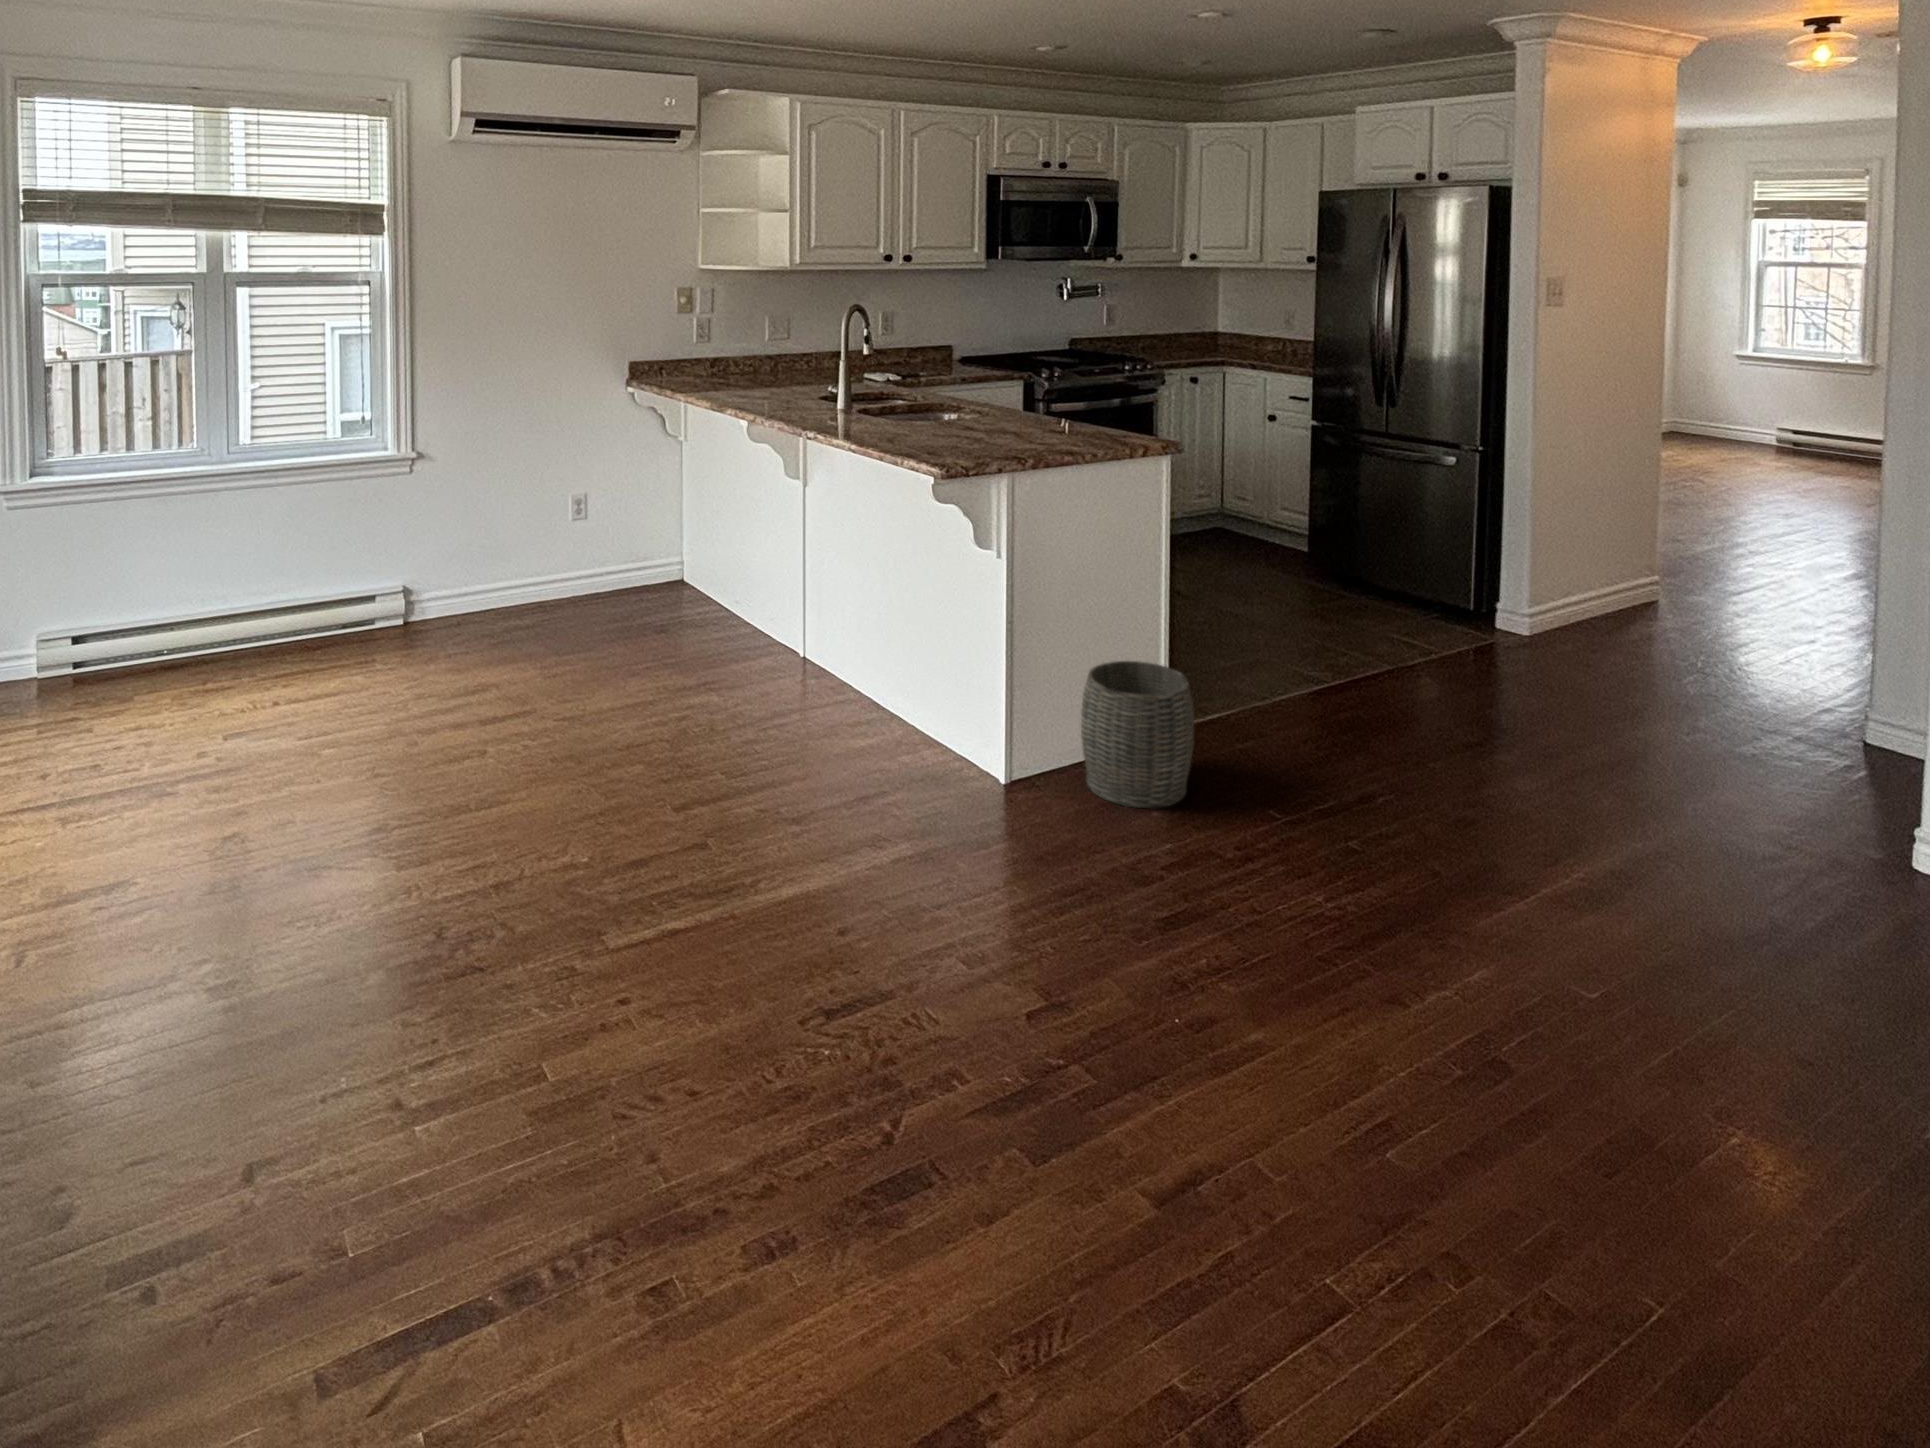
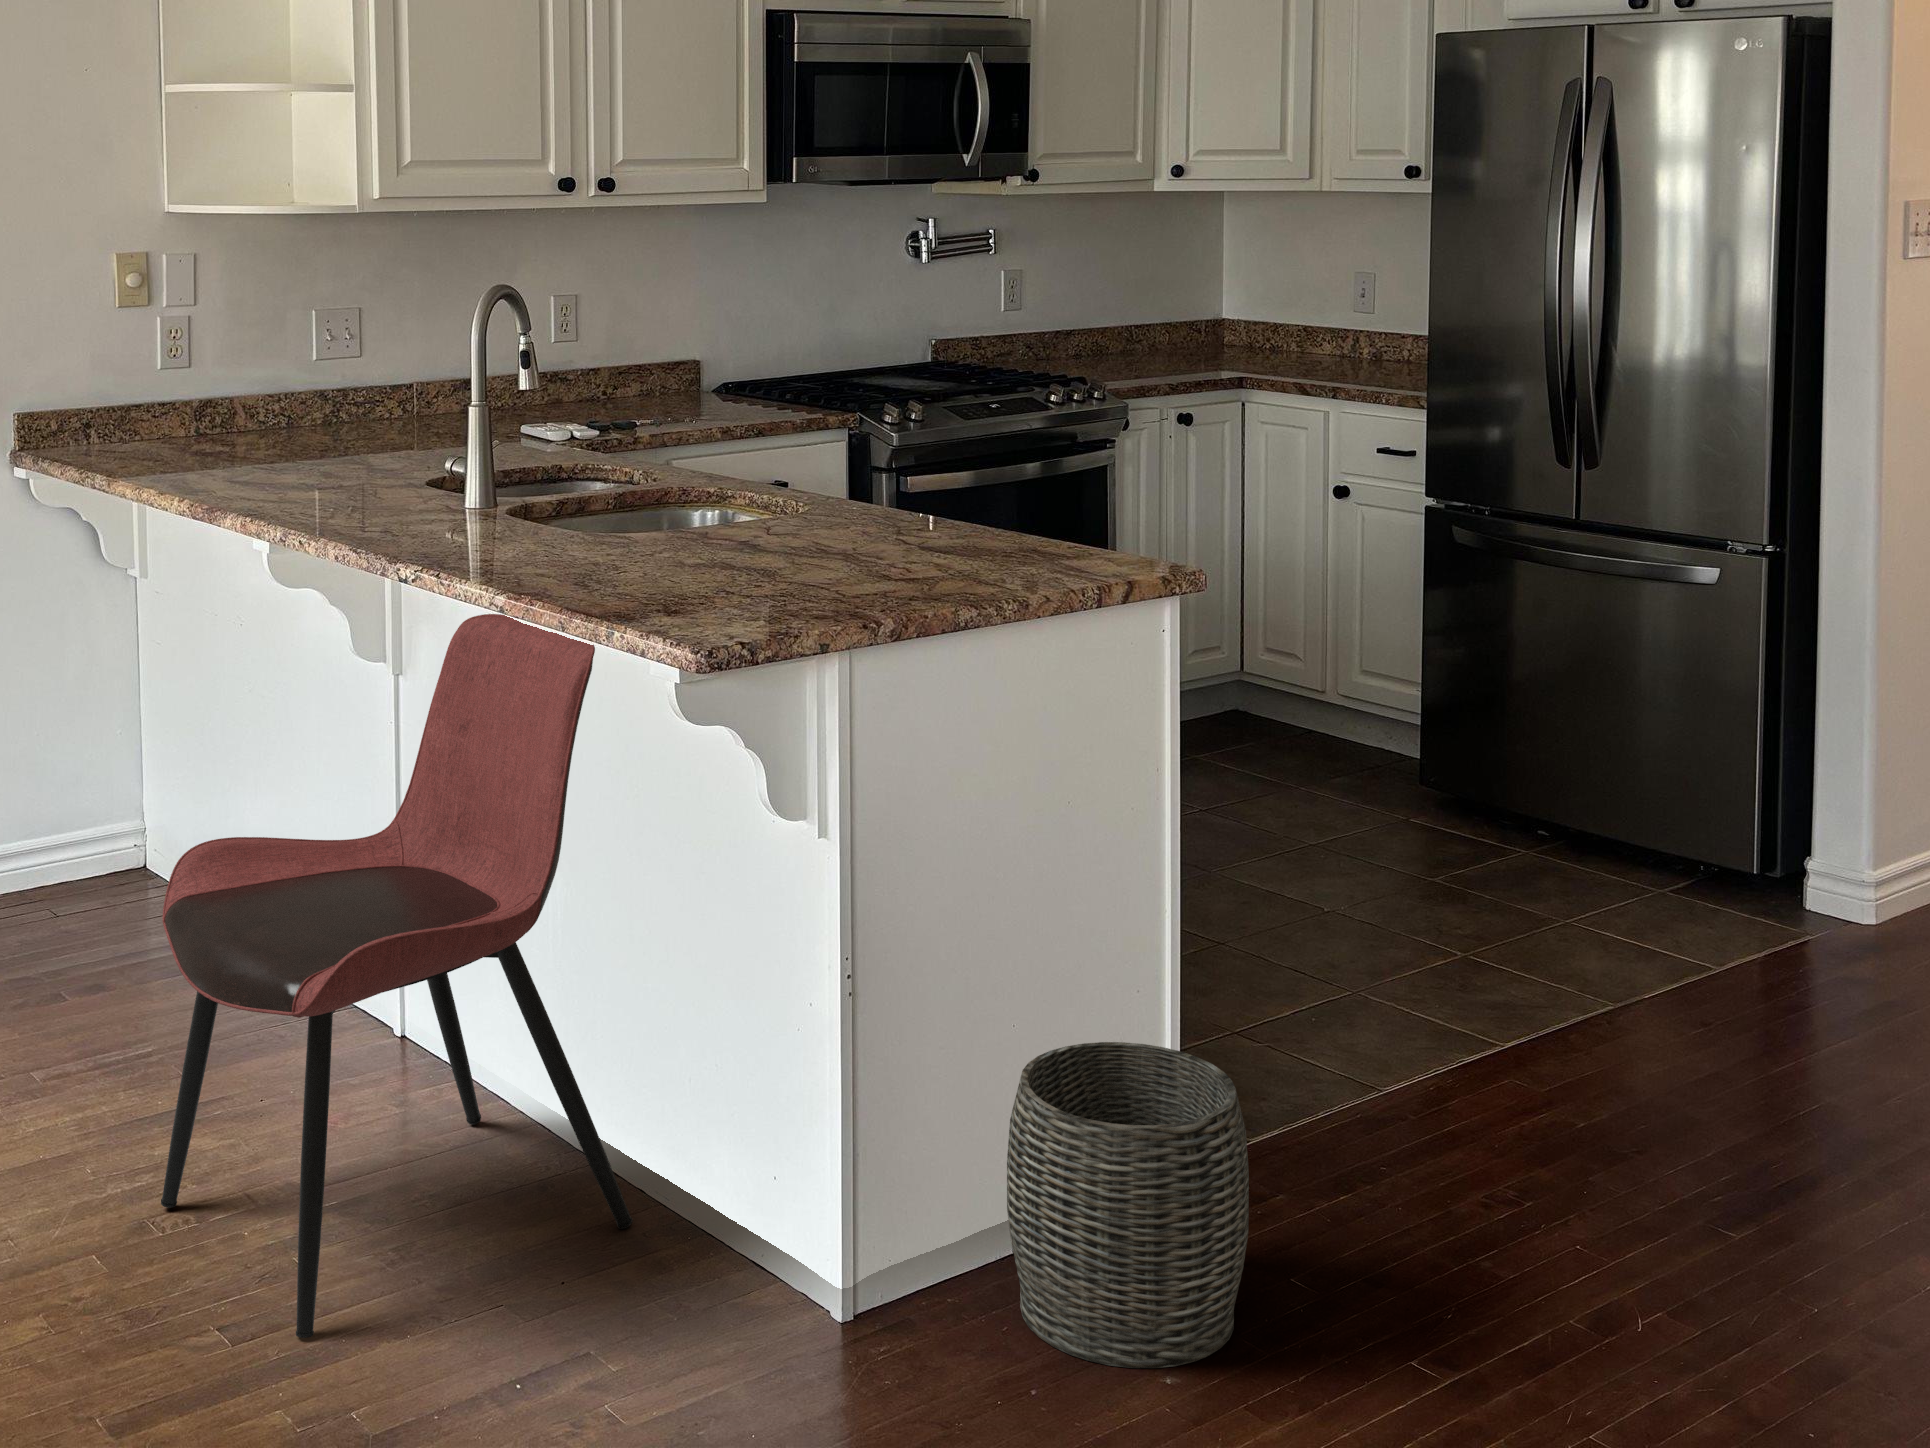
dining chair: none [693,456,909,779] -> present [161,614,633,1338]

